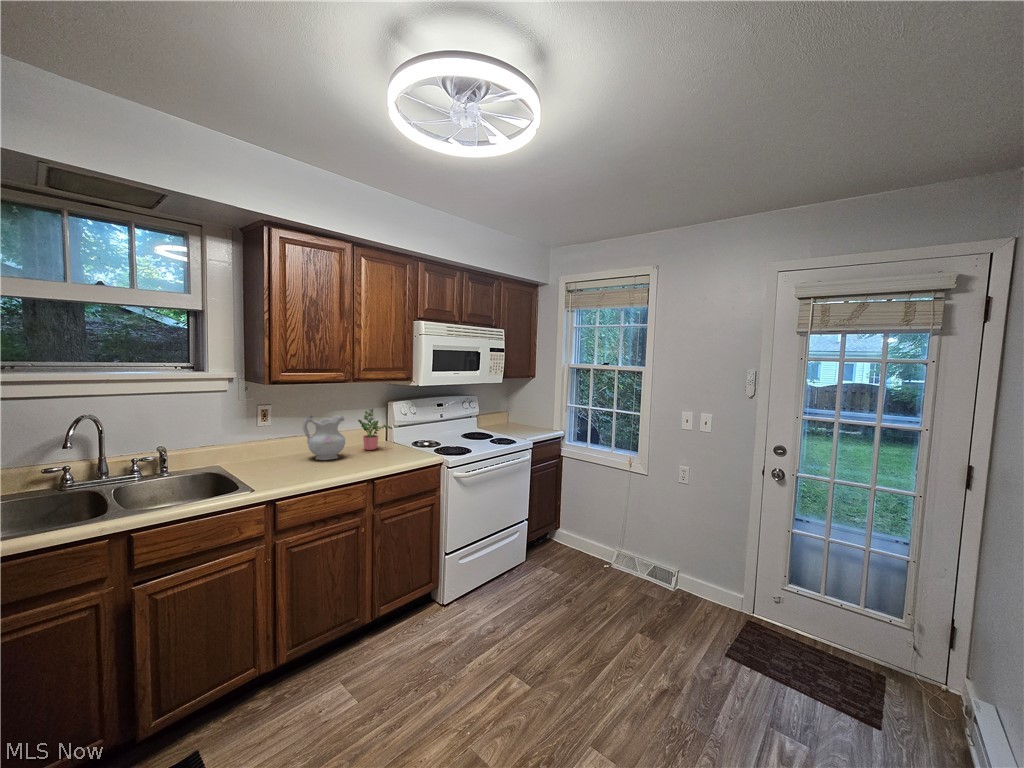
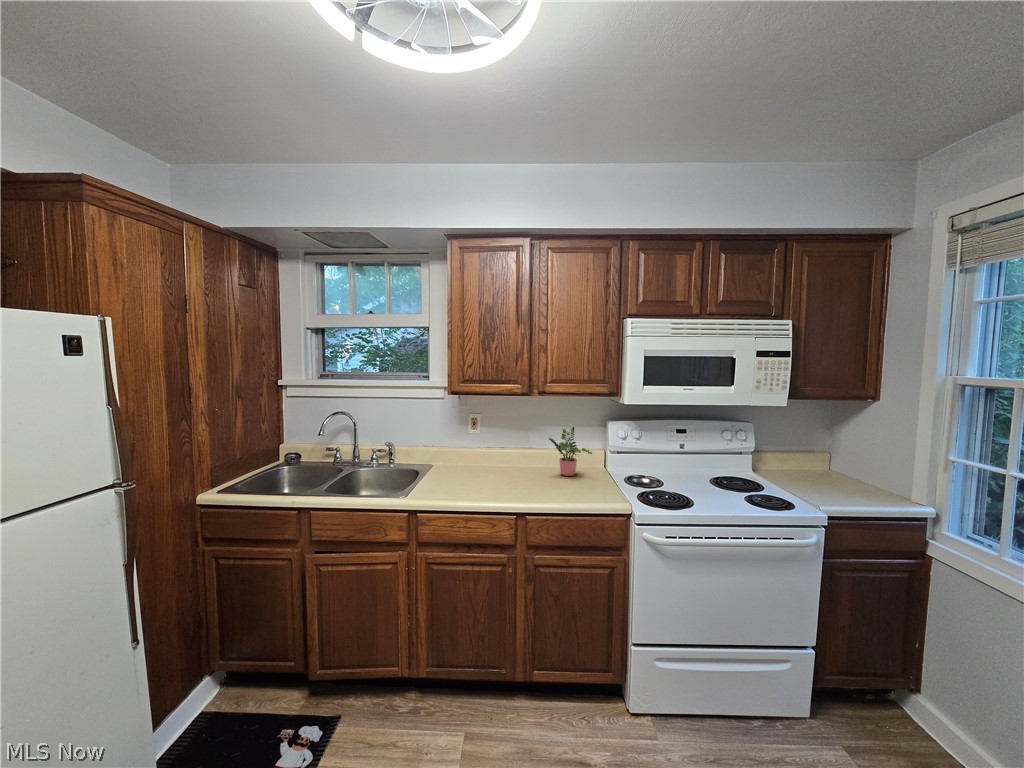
ceramic pitcher: present [303,415,345,460] -> none [490,428,531,479]

